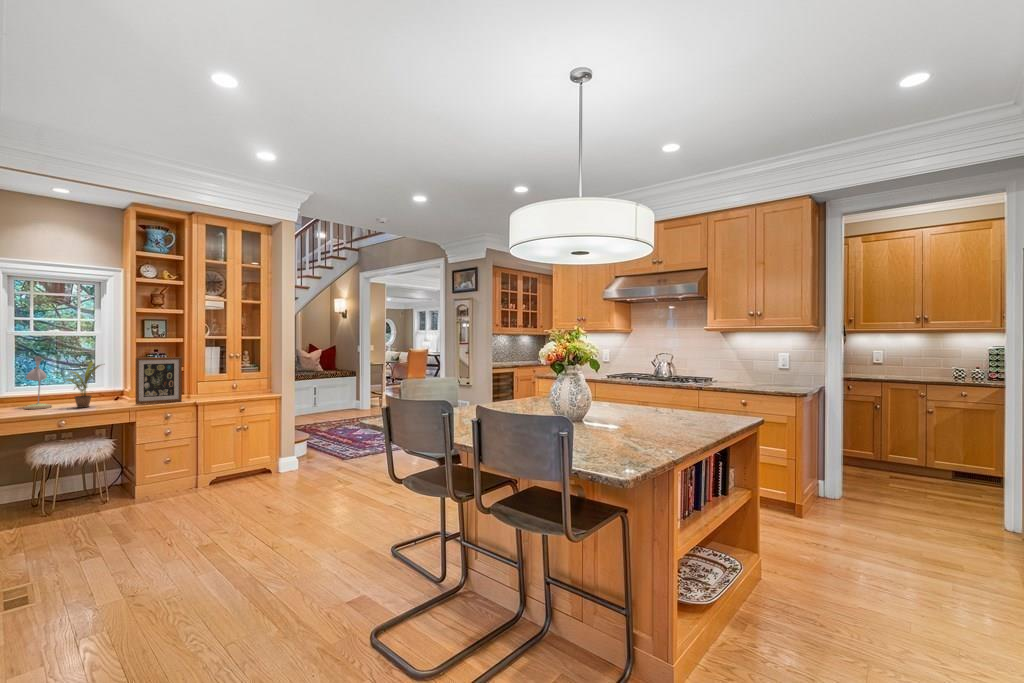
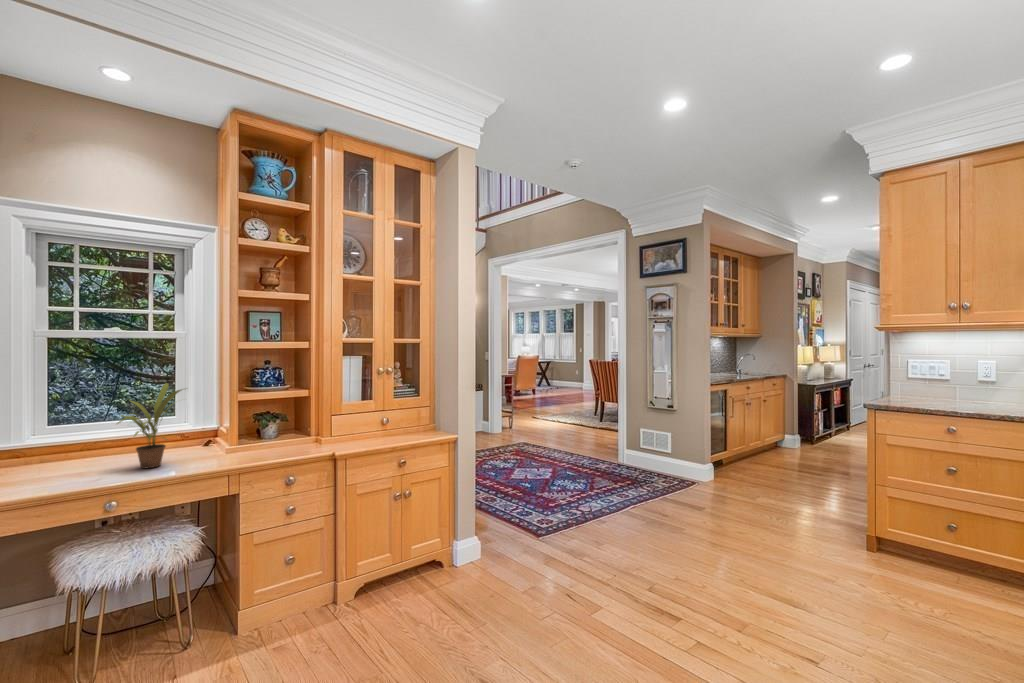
desk lamp: present [24,356,52,409] -> none [54,374,101,471]
picture frame: present [135,357,182,404] -> none [238,374,311,460]

